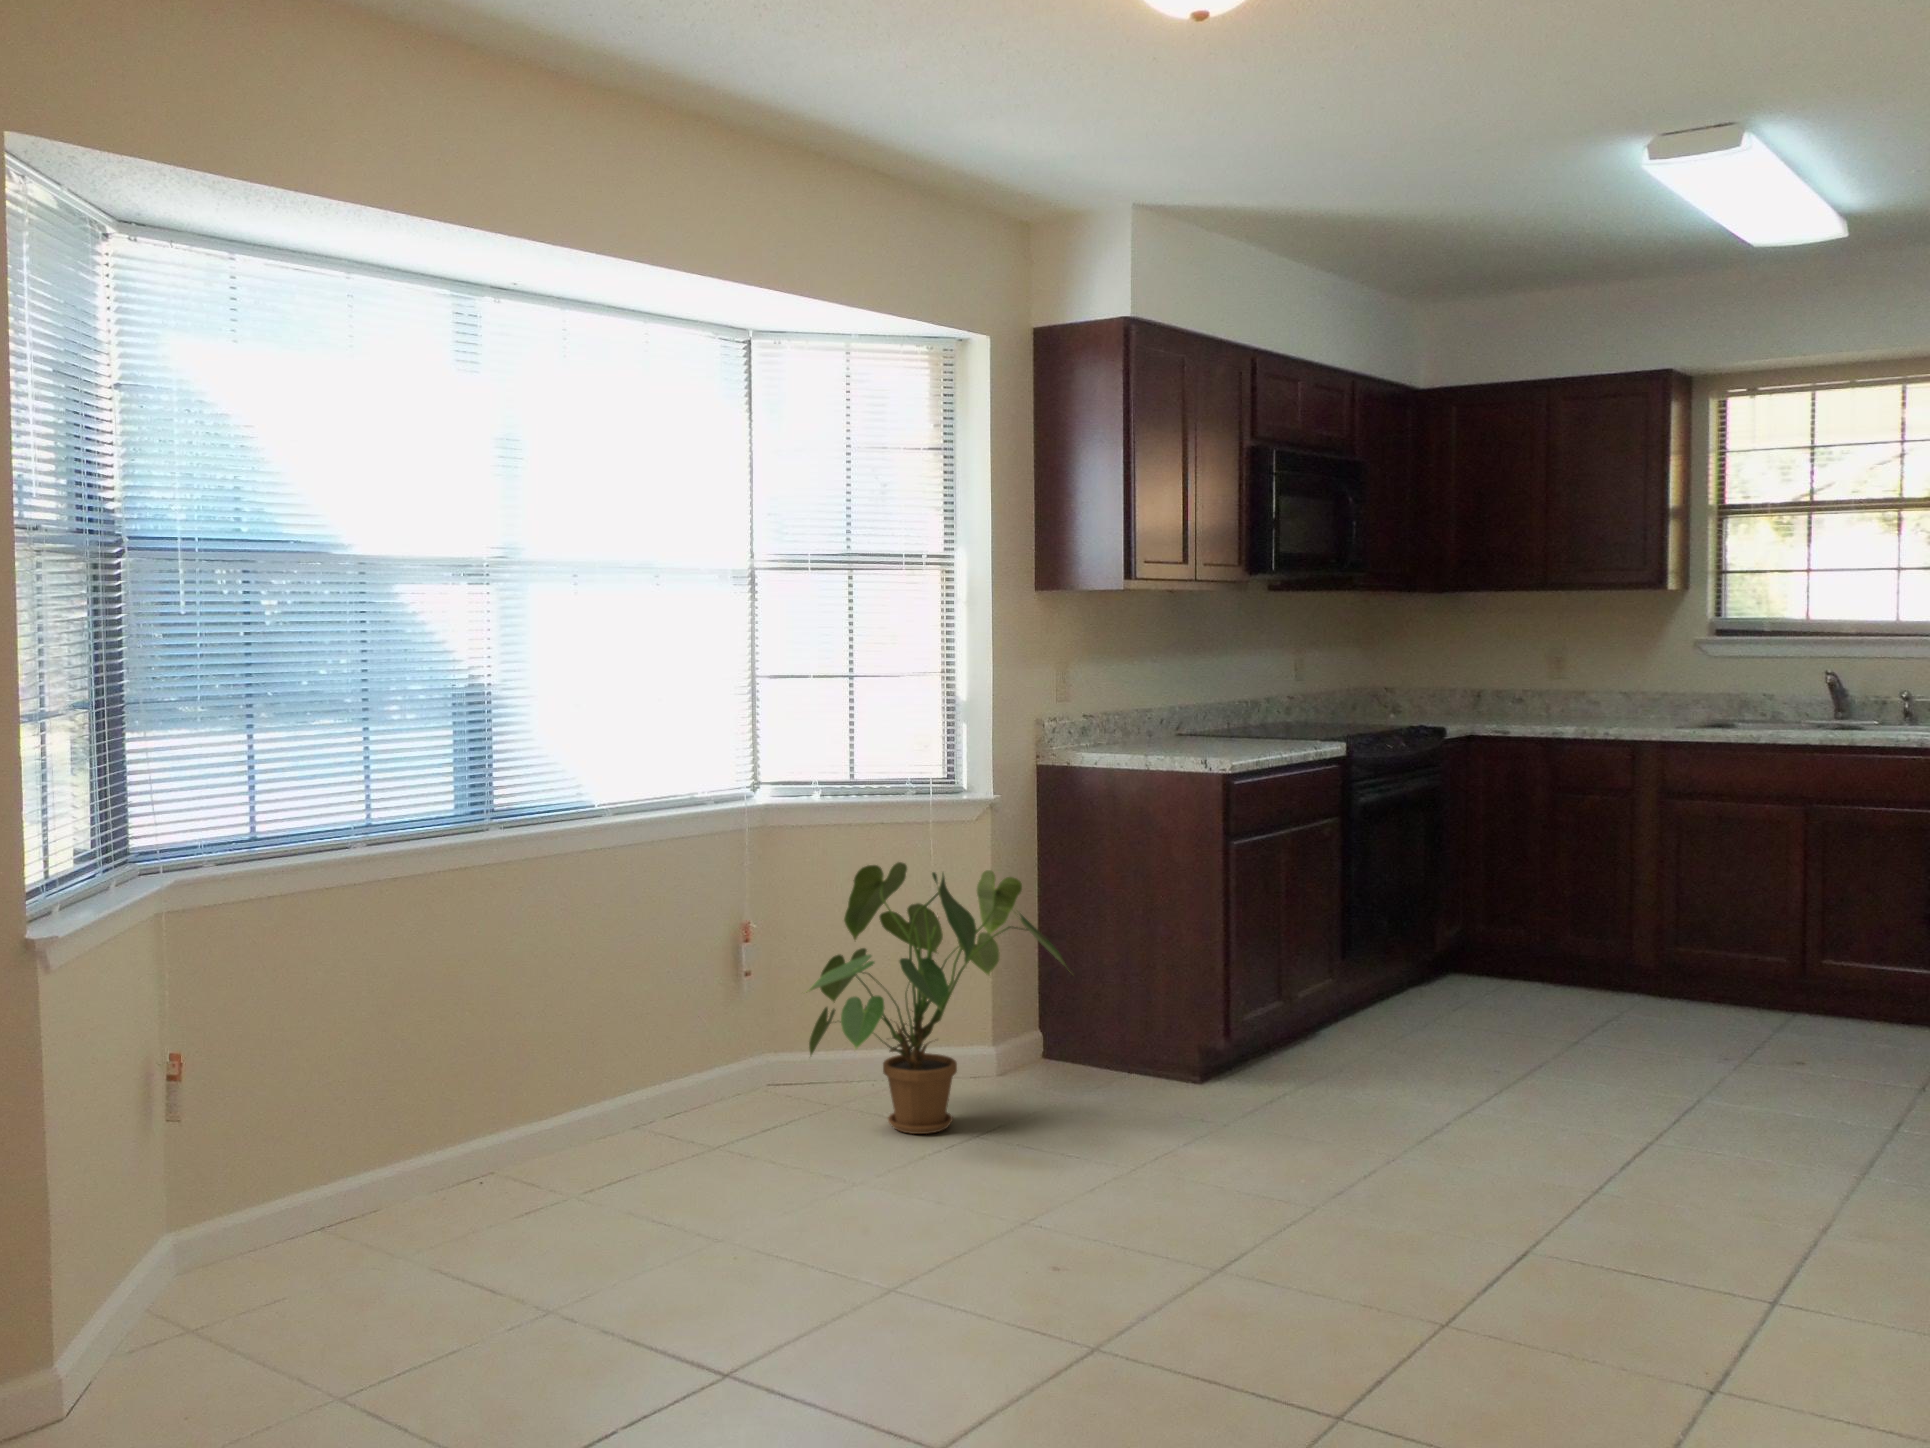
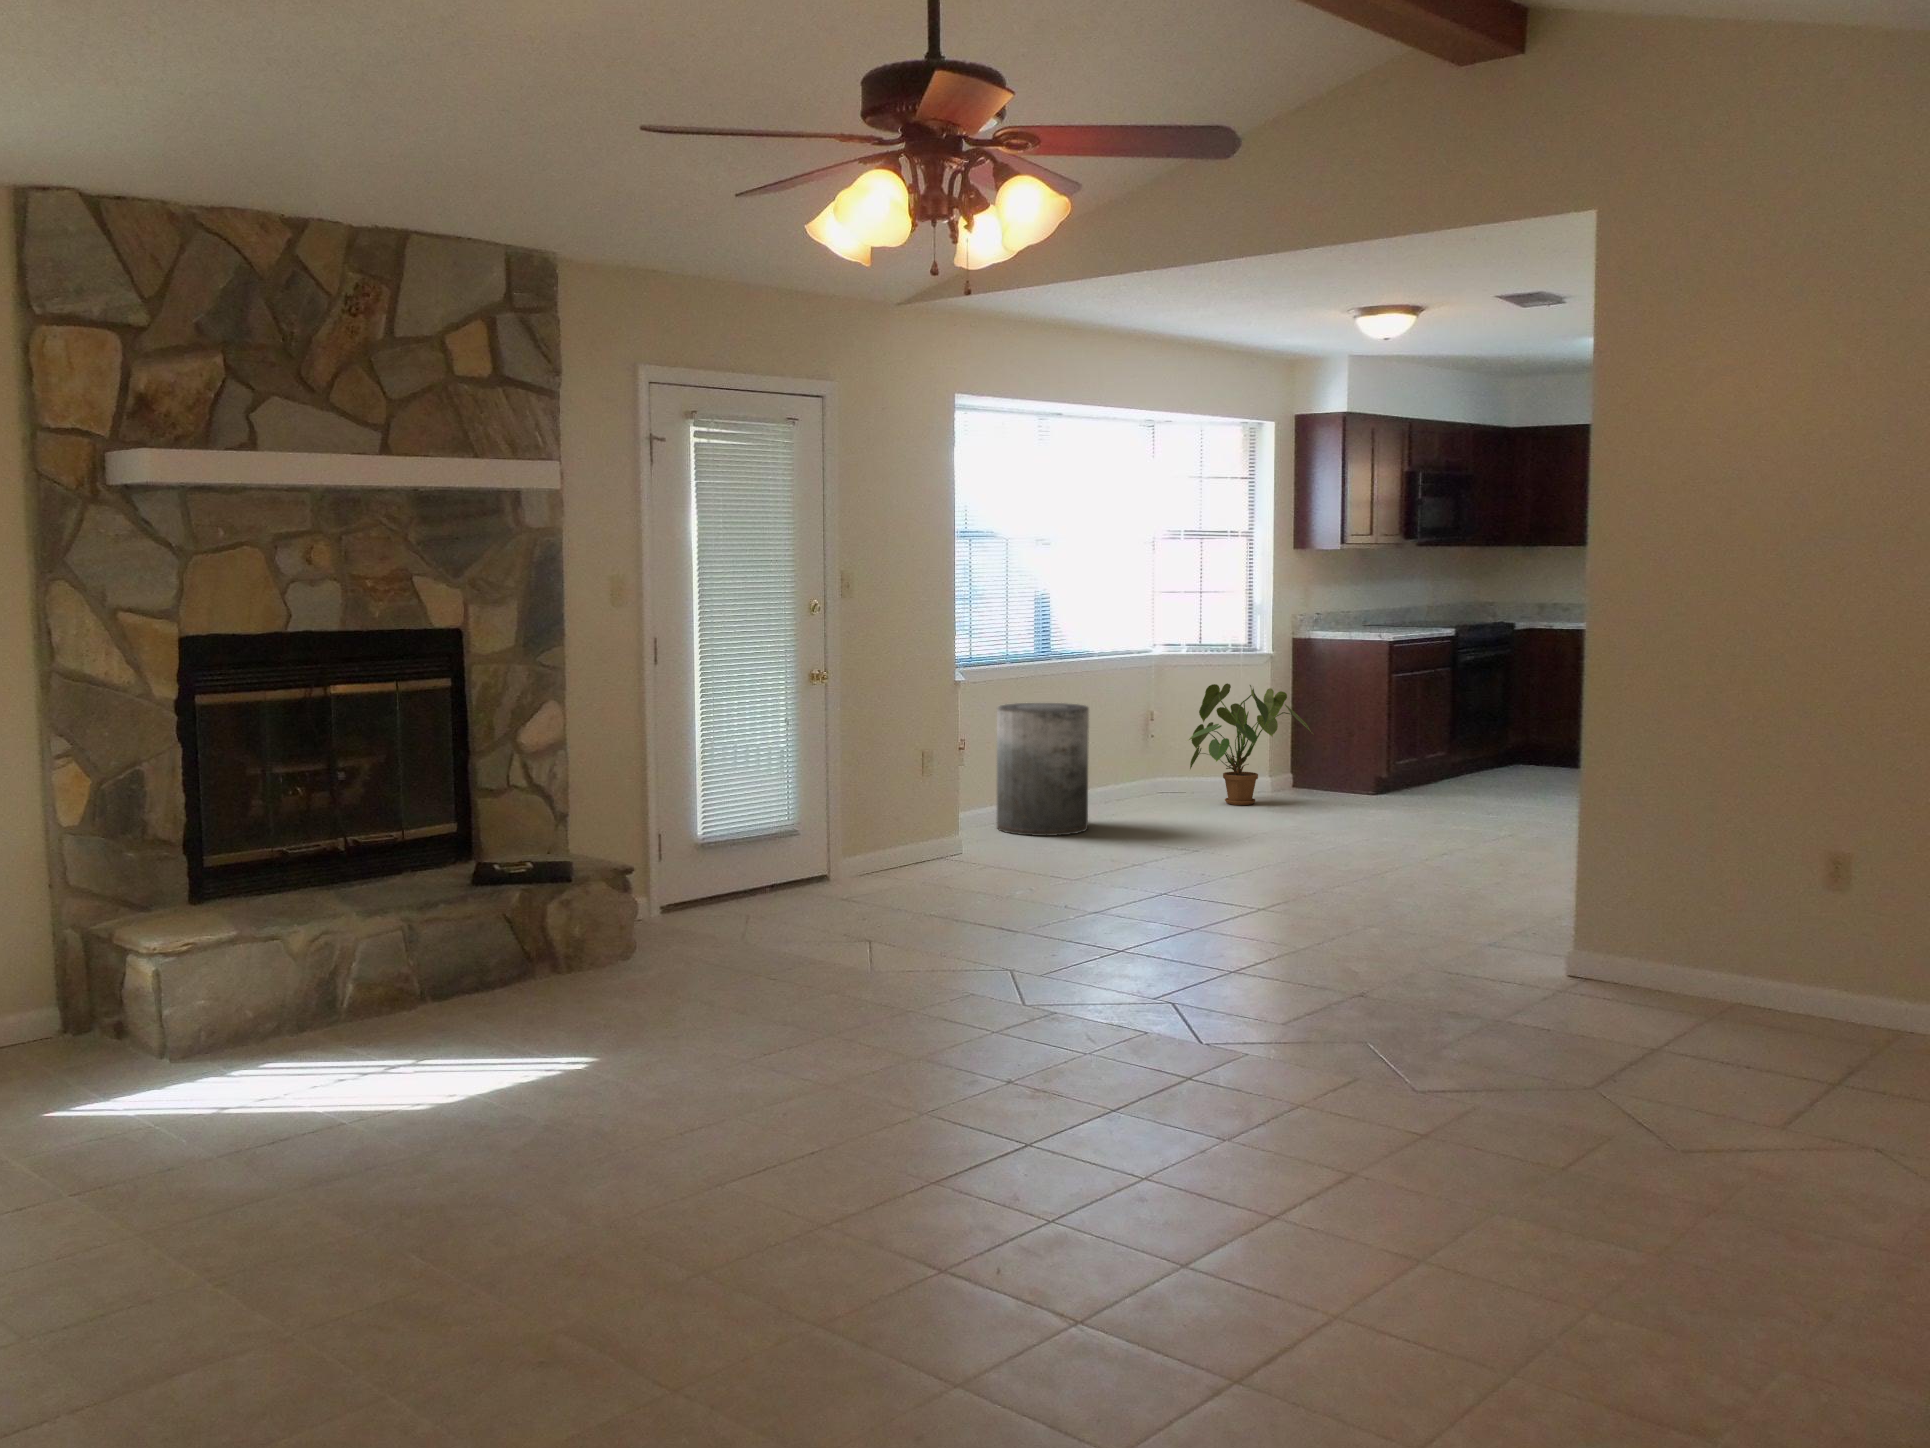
trash can: none [261,939,506,1308] -> present [997,703,1089,836]

